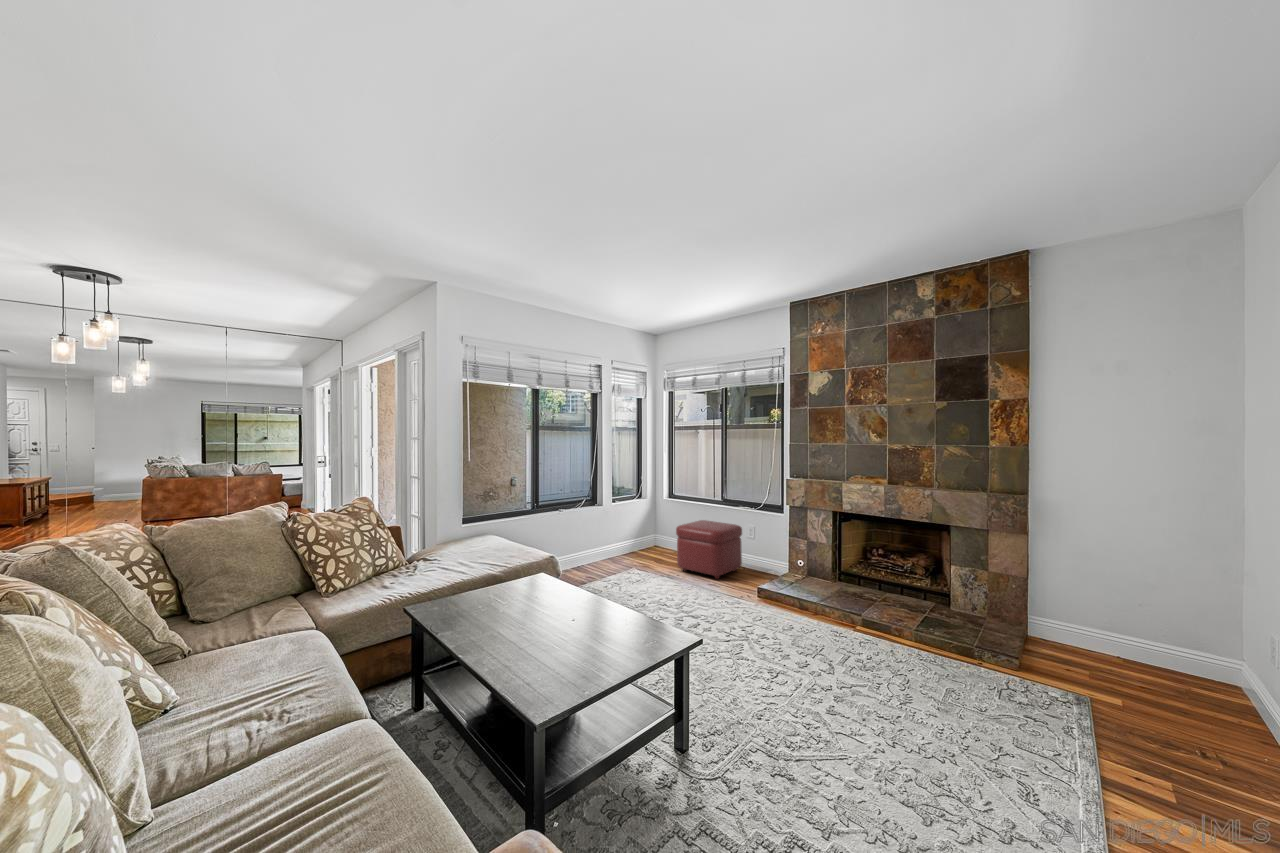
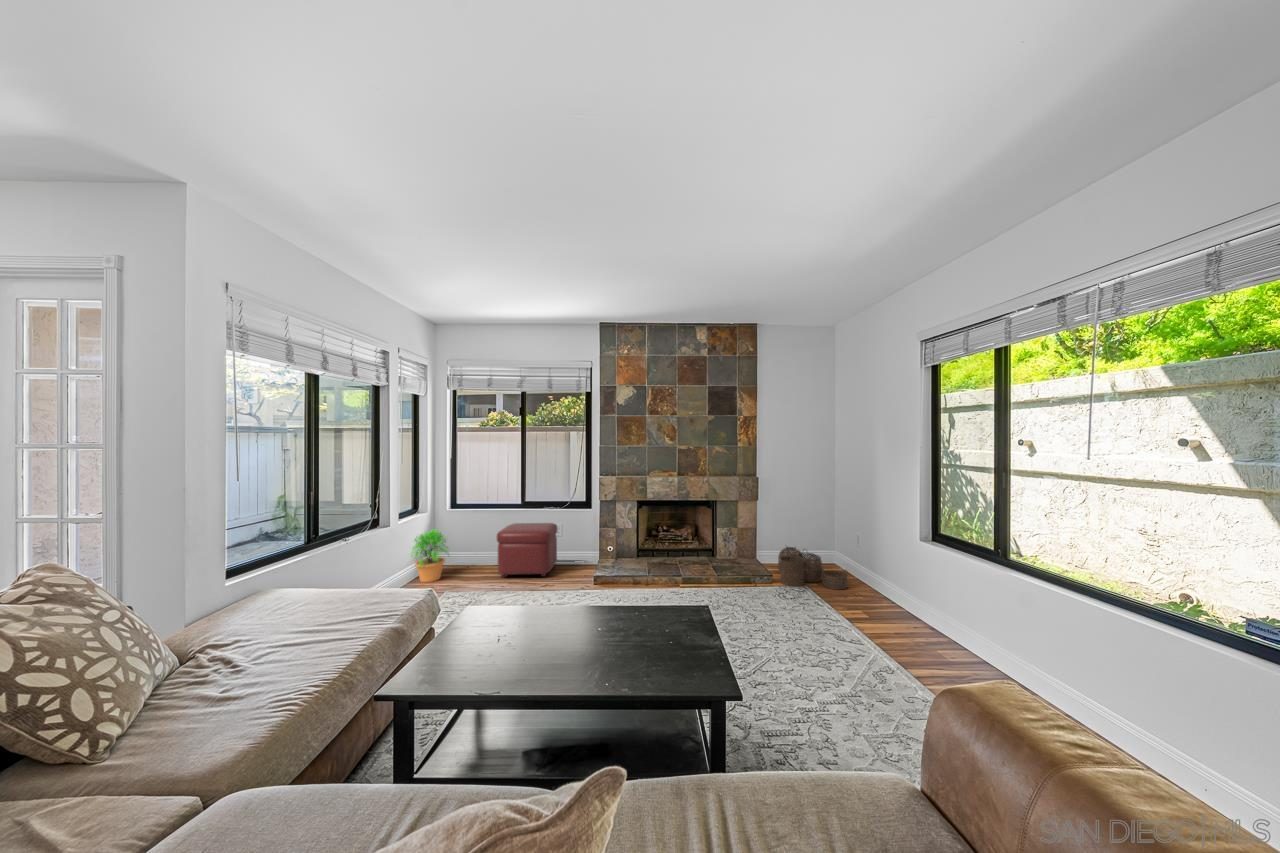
potted plant: none [609,514,646,561] -> present [411,529,449,582]
woven basket: none [1033,615,1189,720] -> present [778,547,848,589]

